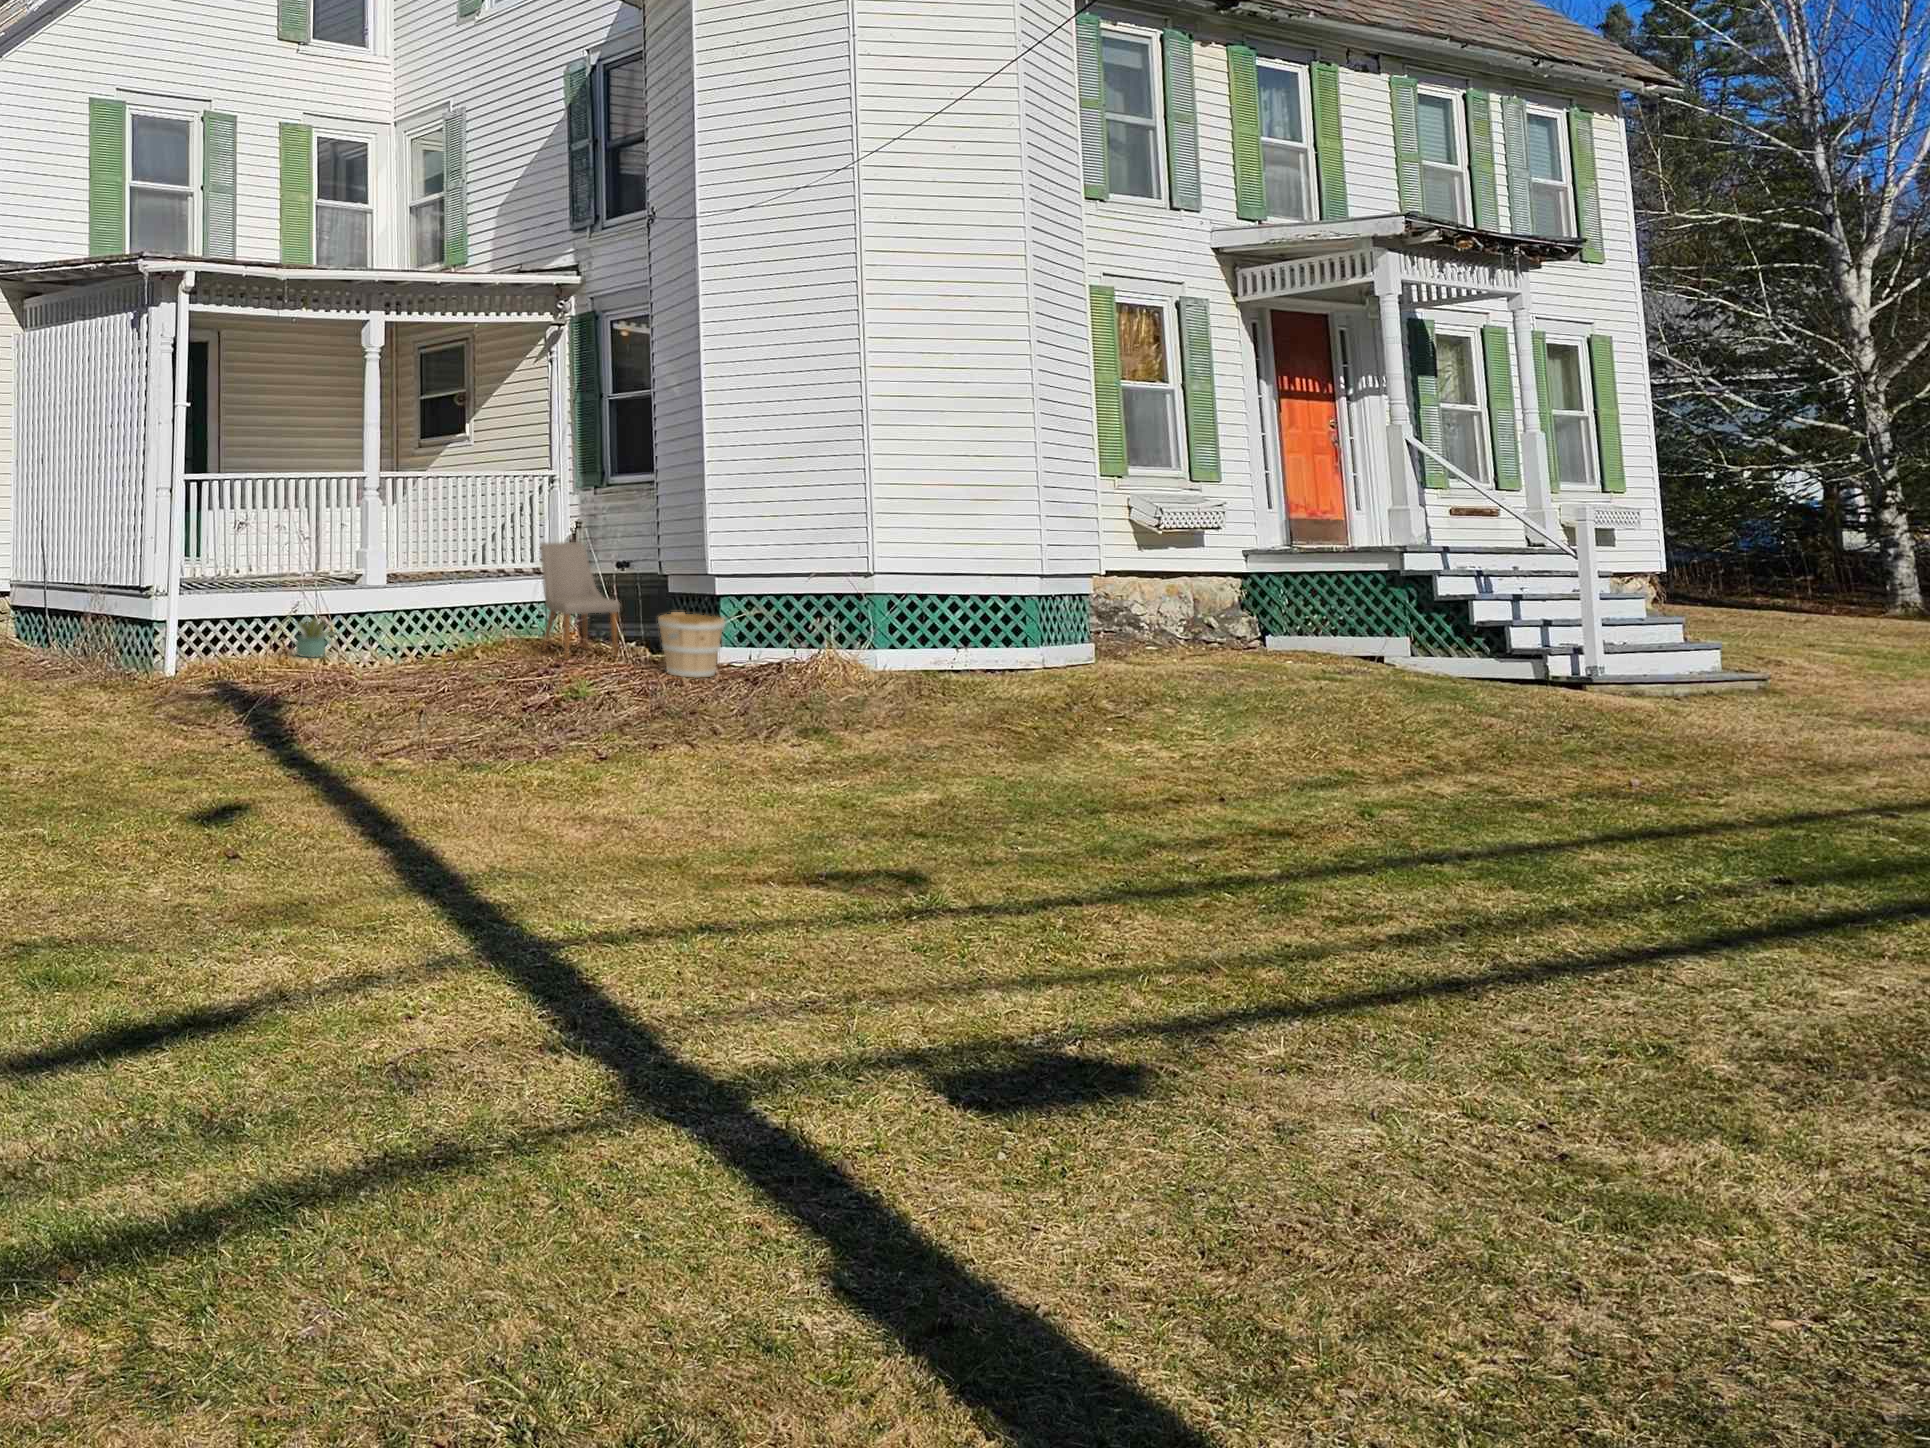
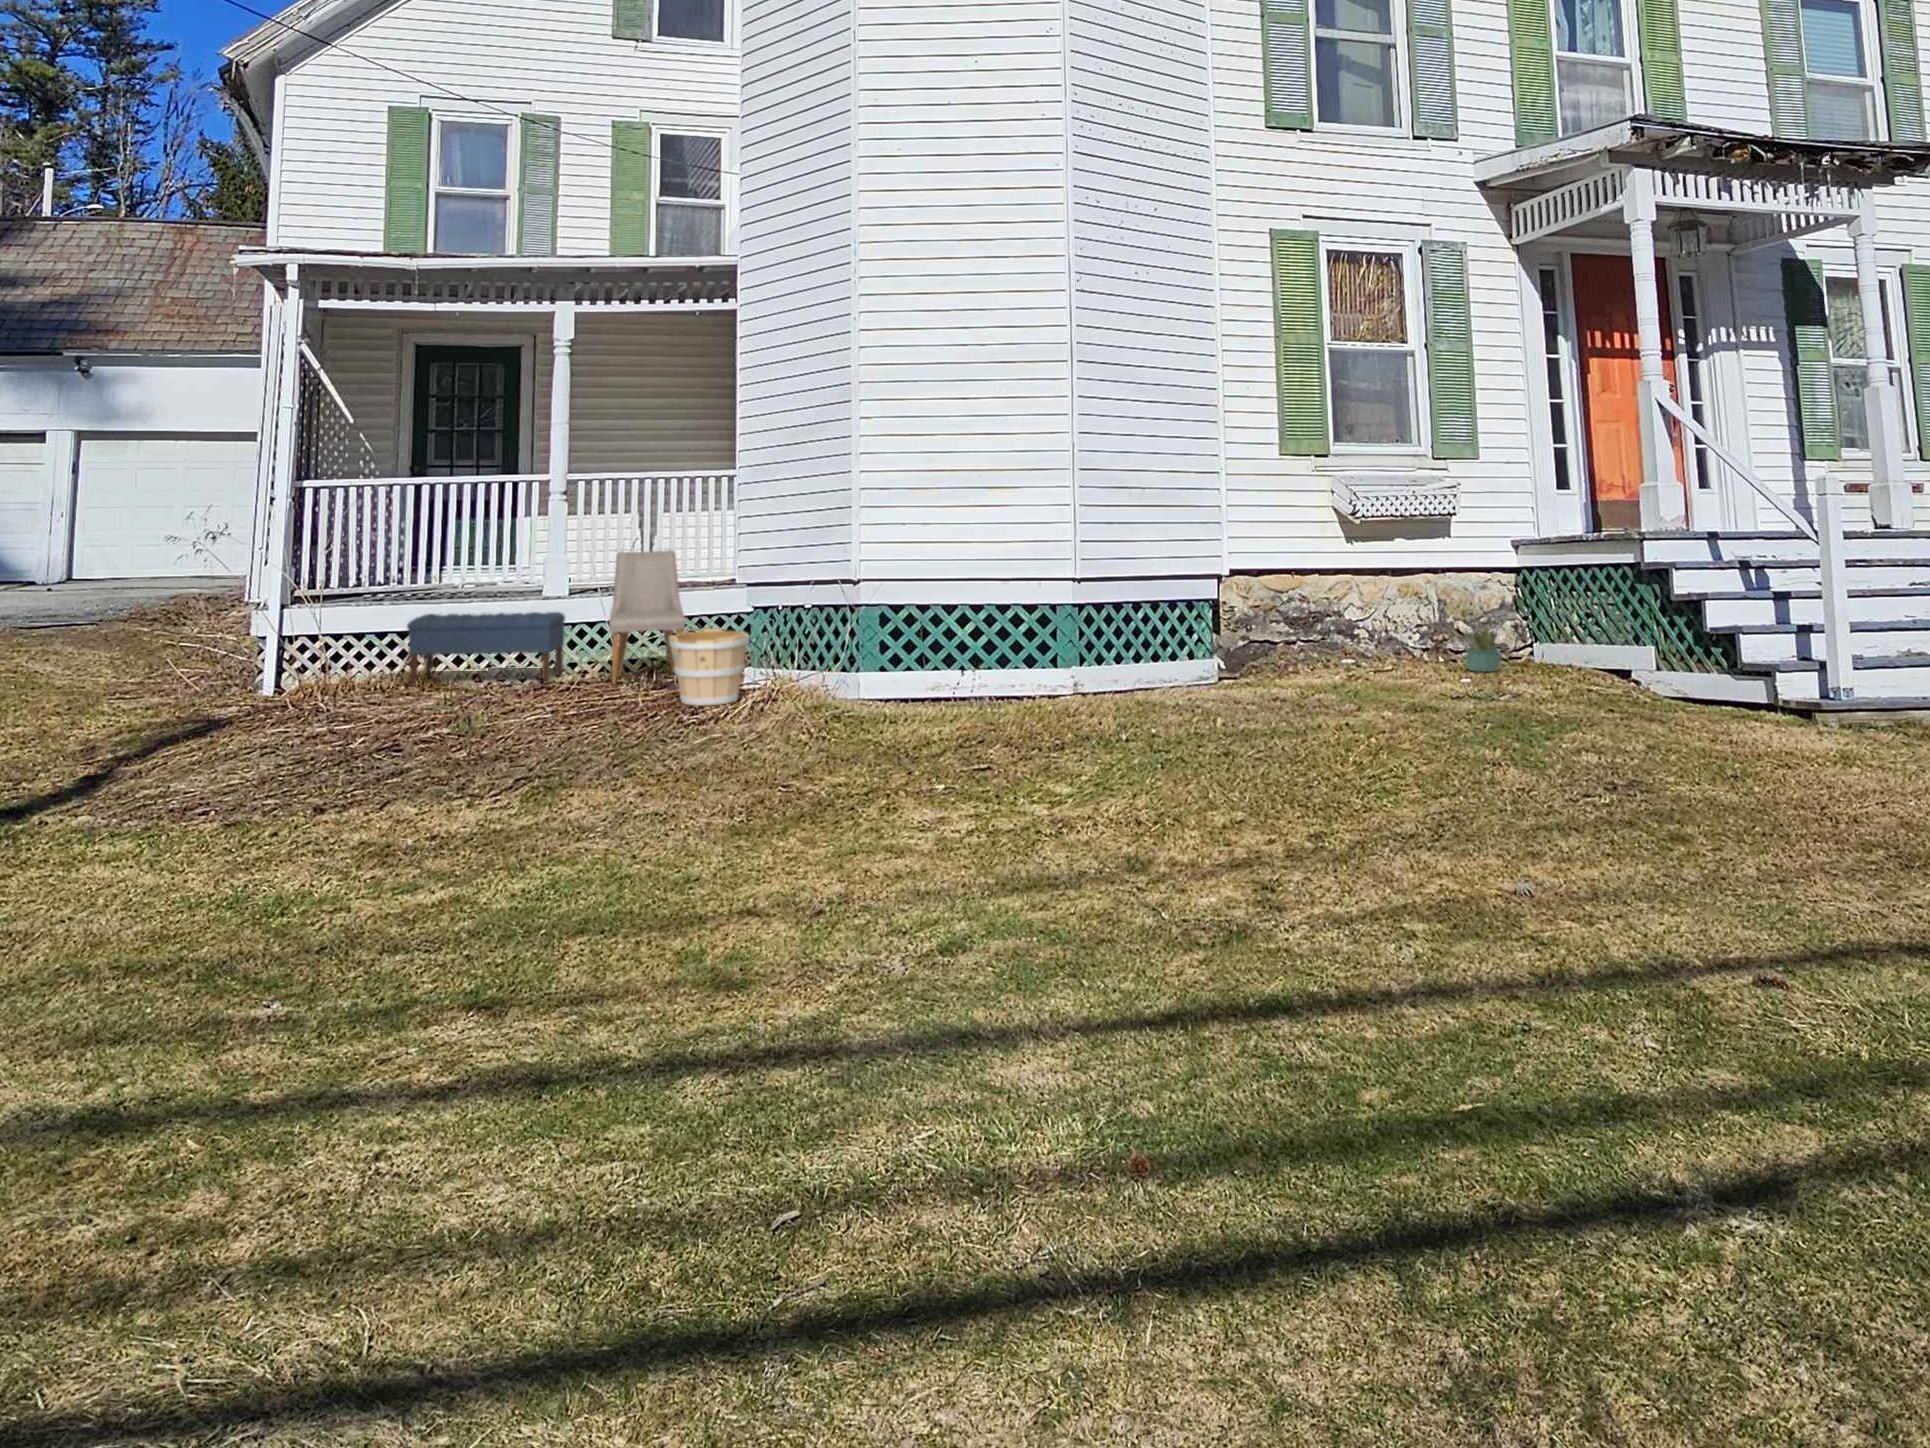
bench: none [377,595,511,660] -> present [407,612,565,686]
decorative plant: present [294,618,333,657] -> present [1462,628,1506,672]

